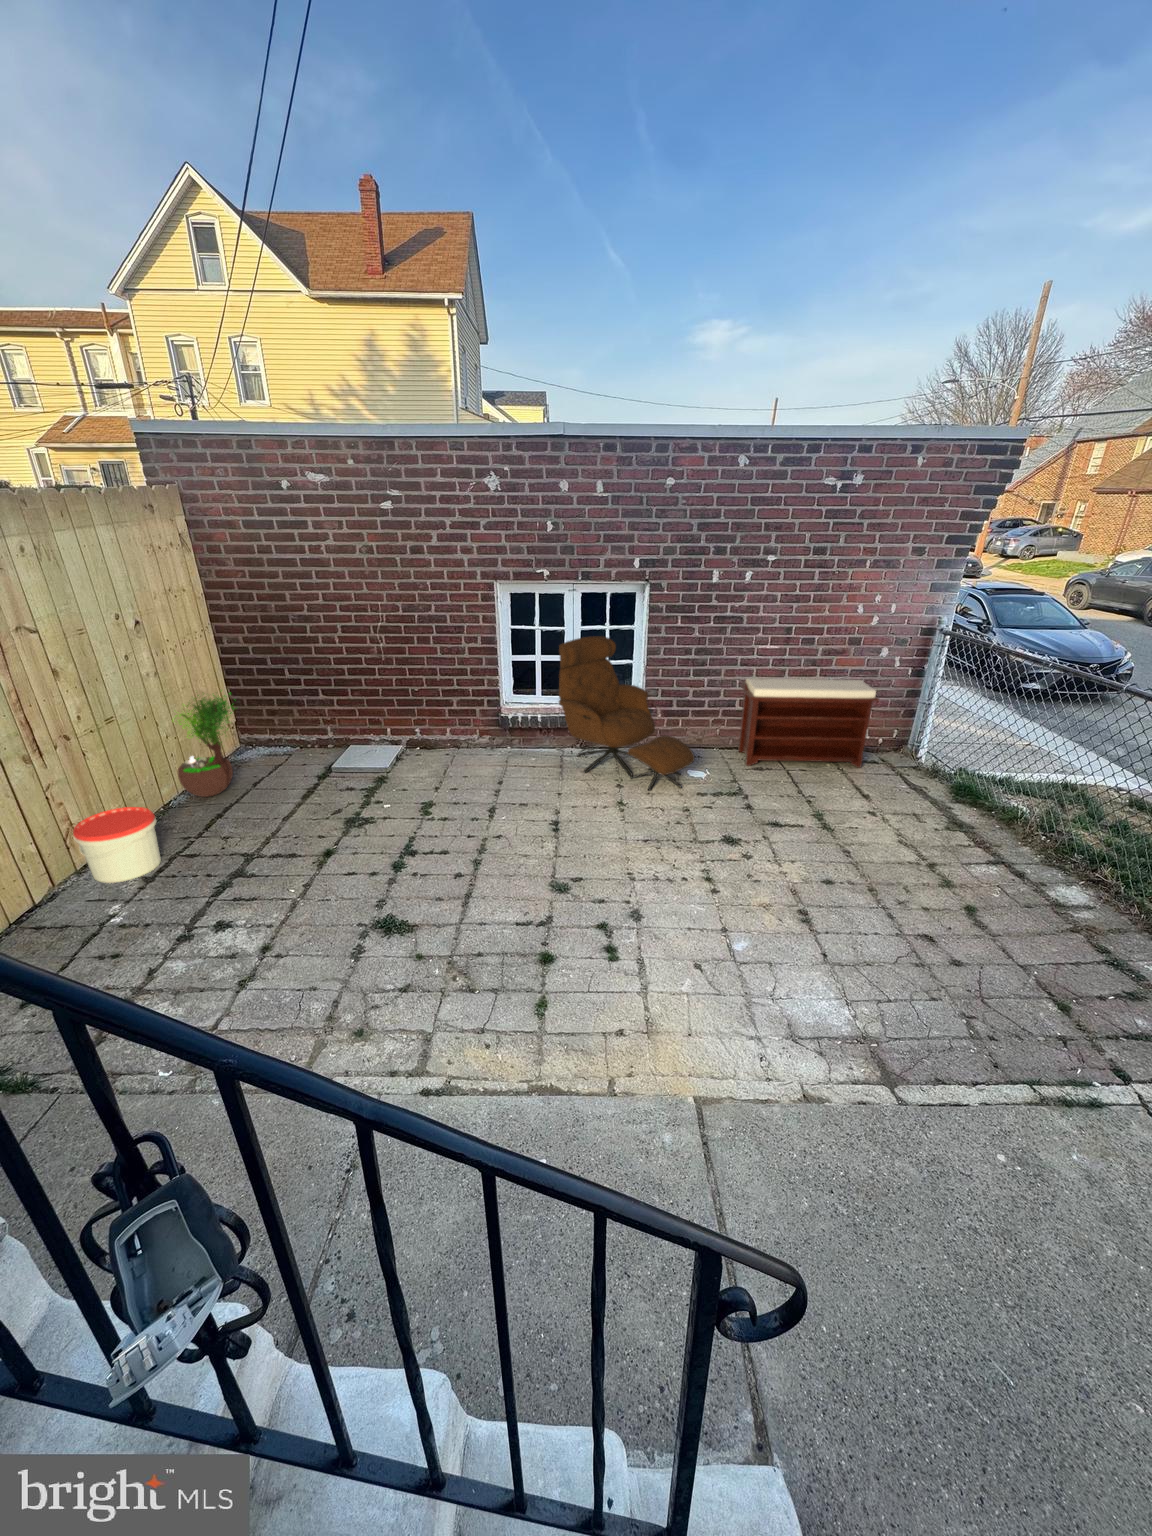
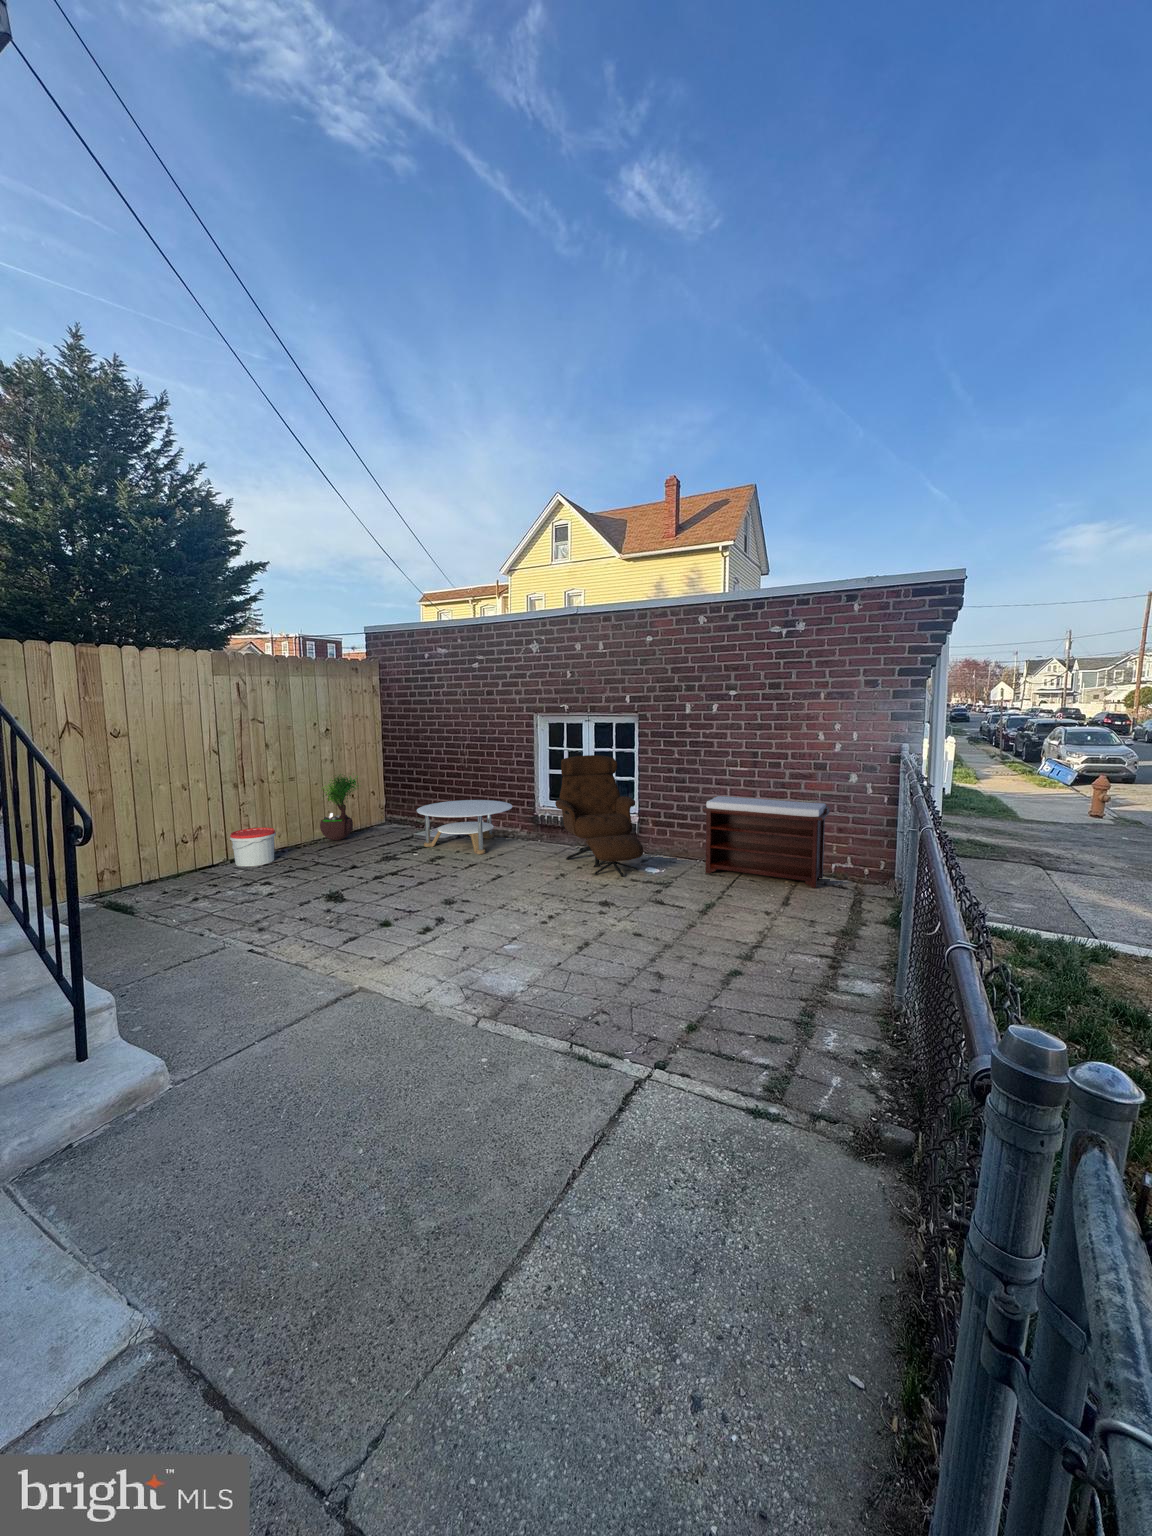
round table: none [353,703,488,784] -> present [417,800,512,854]

